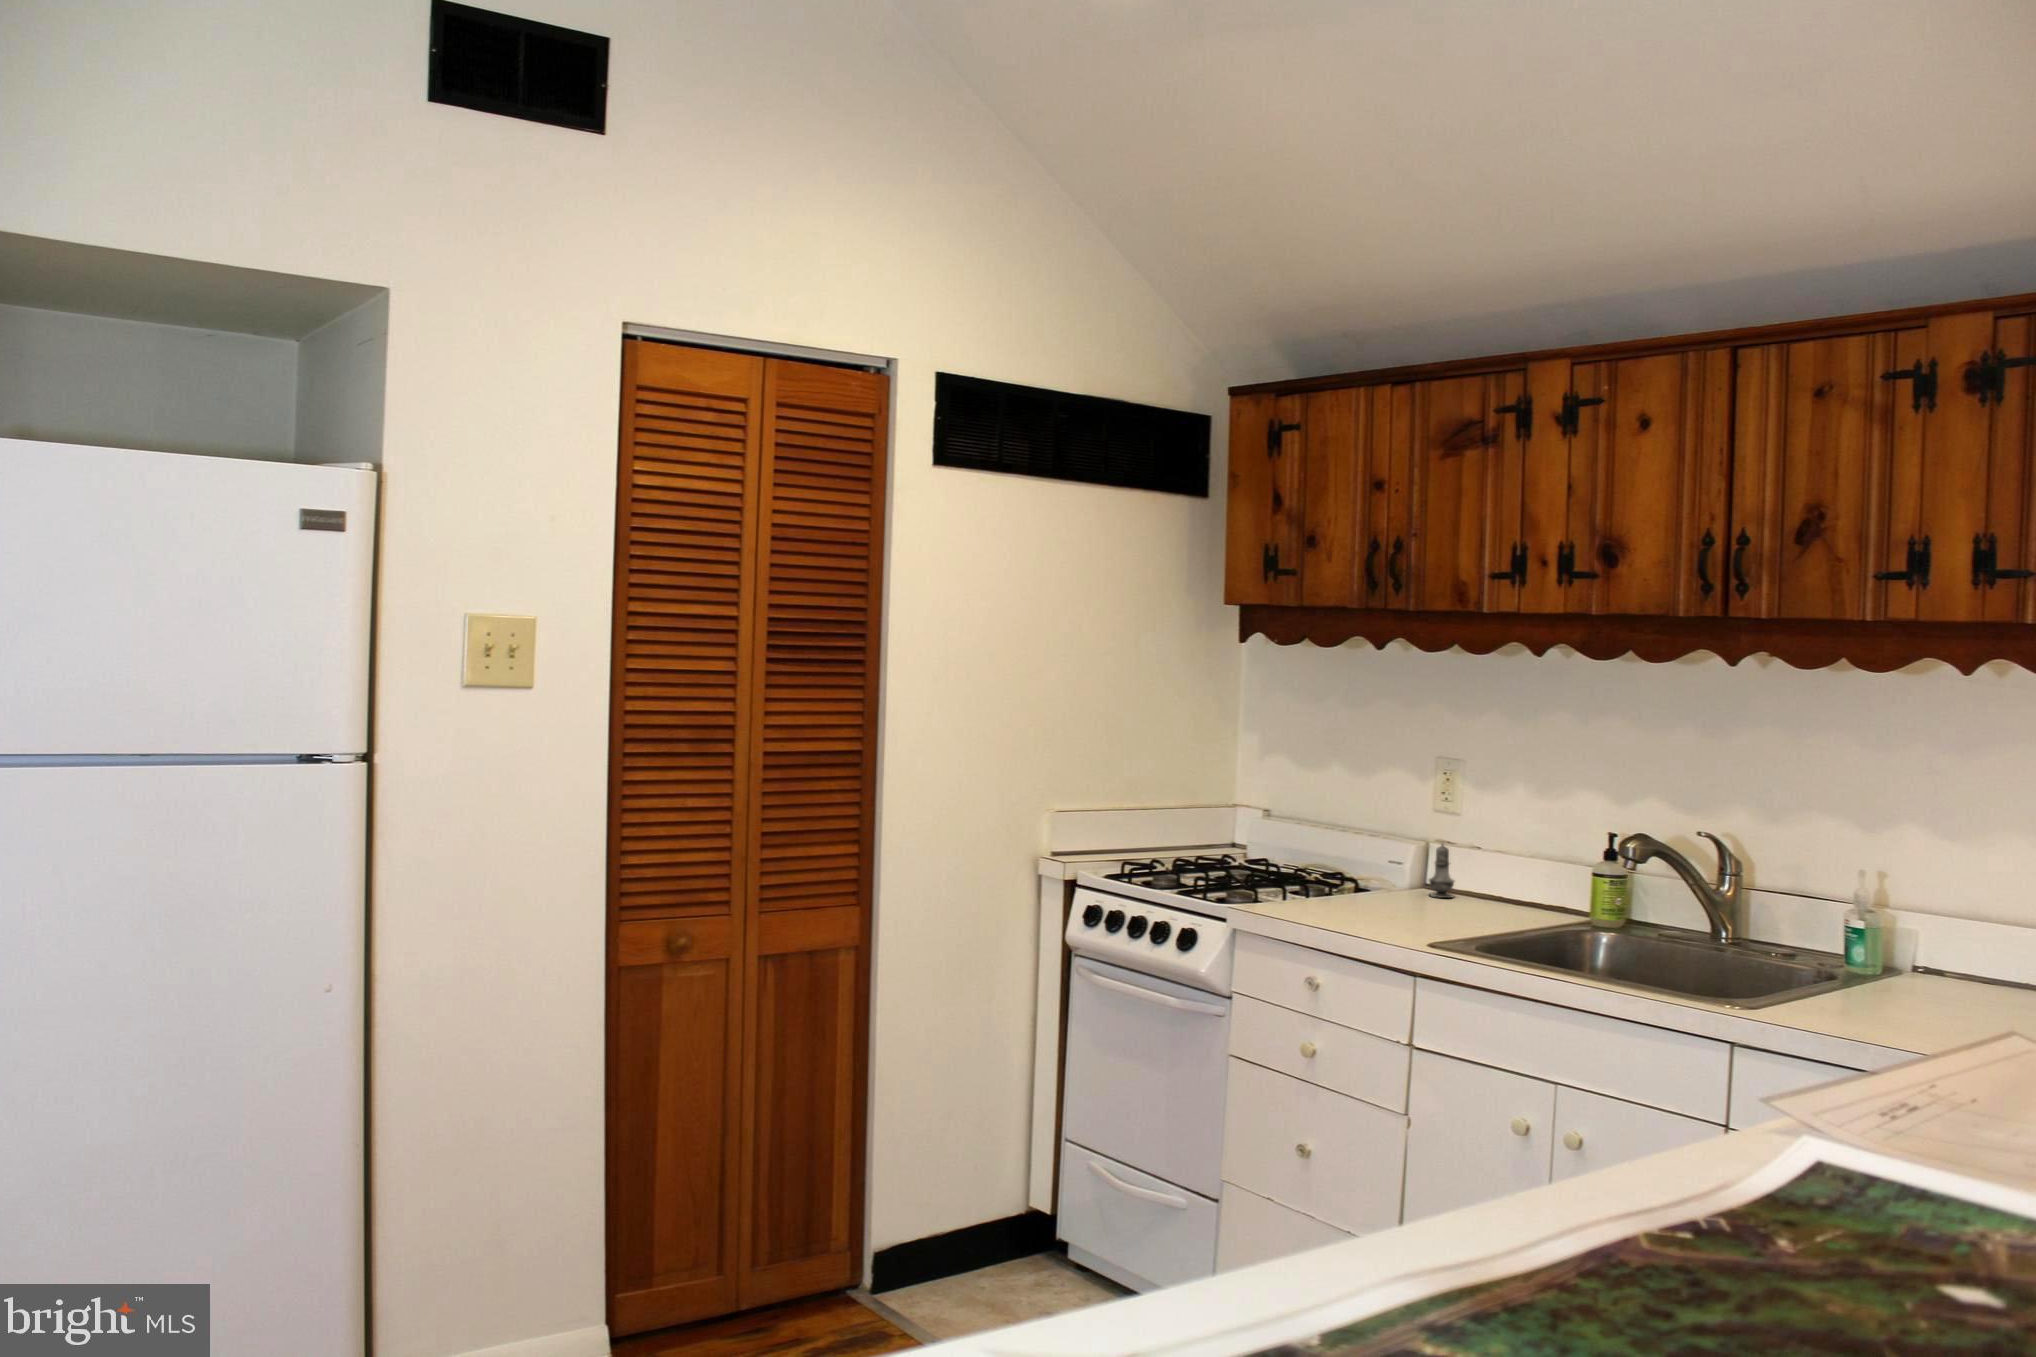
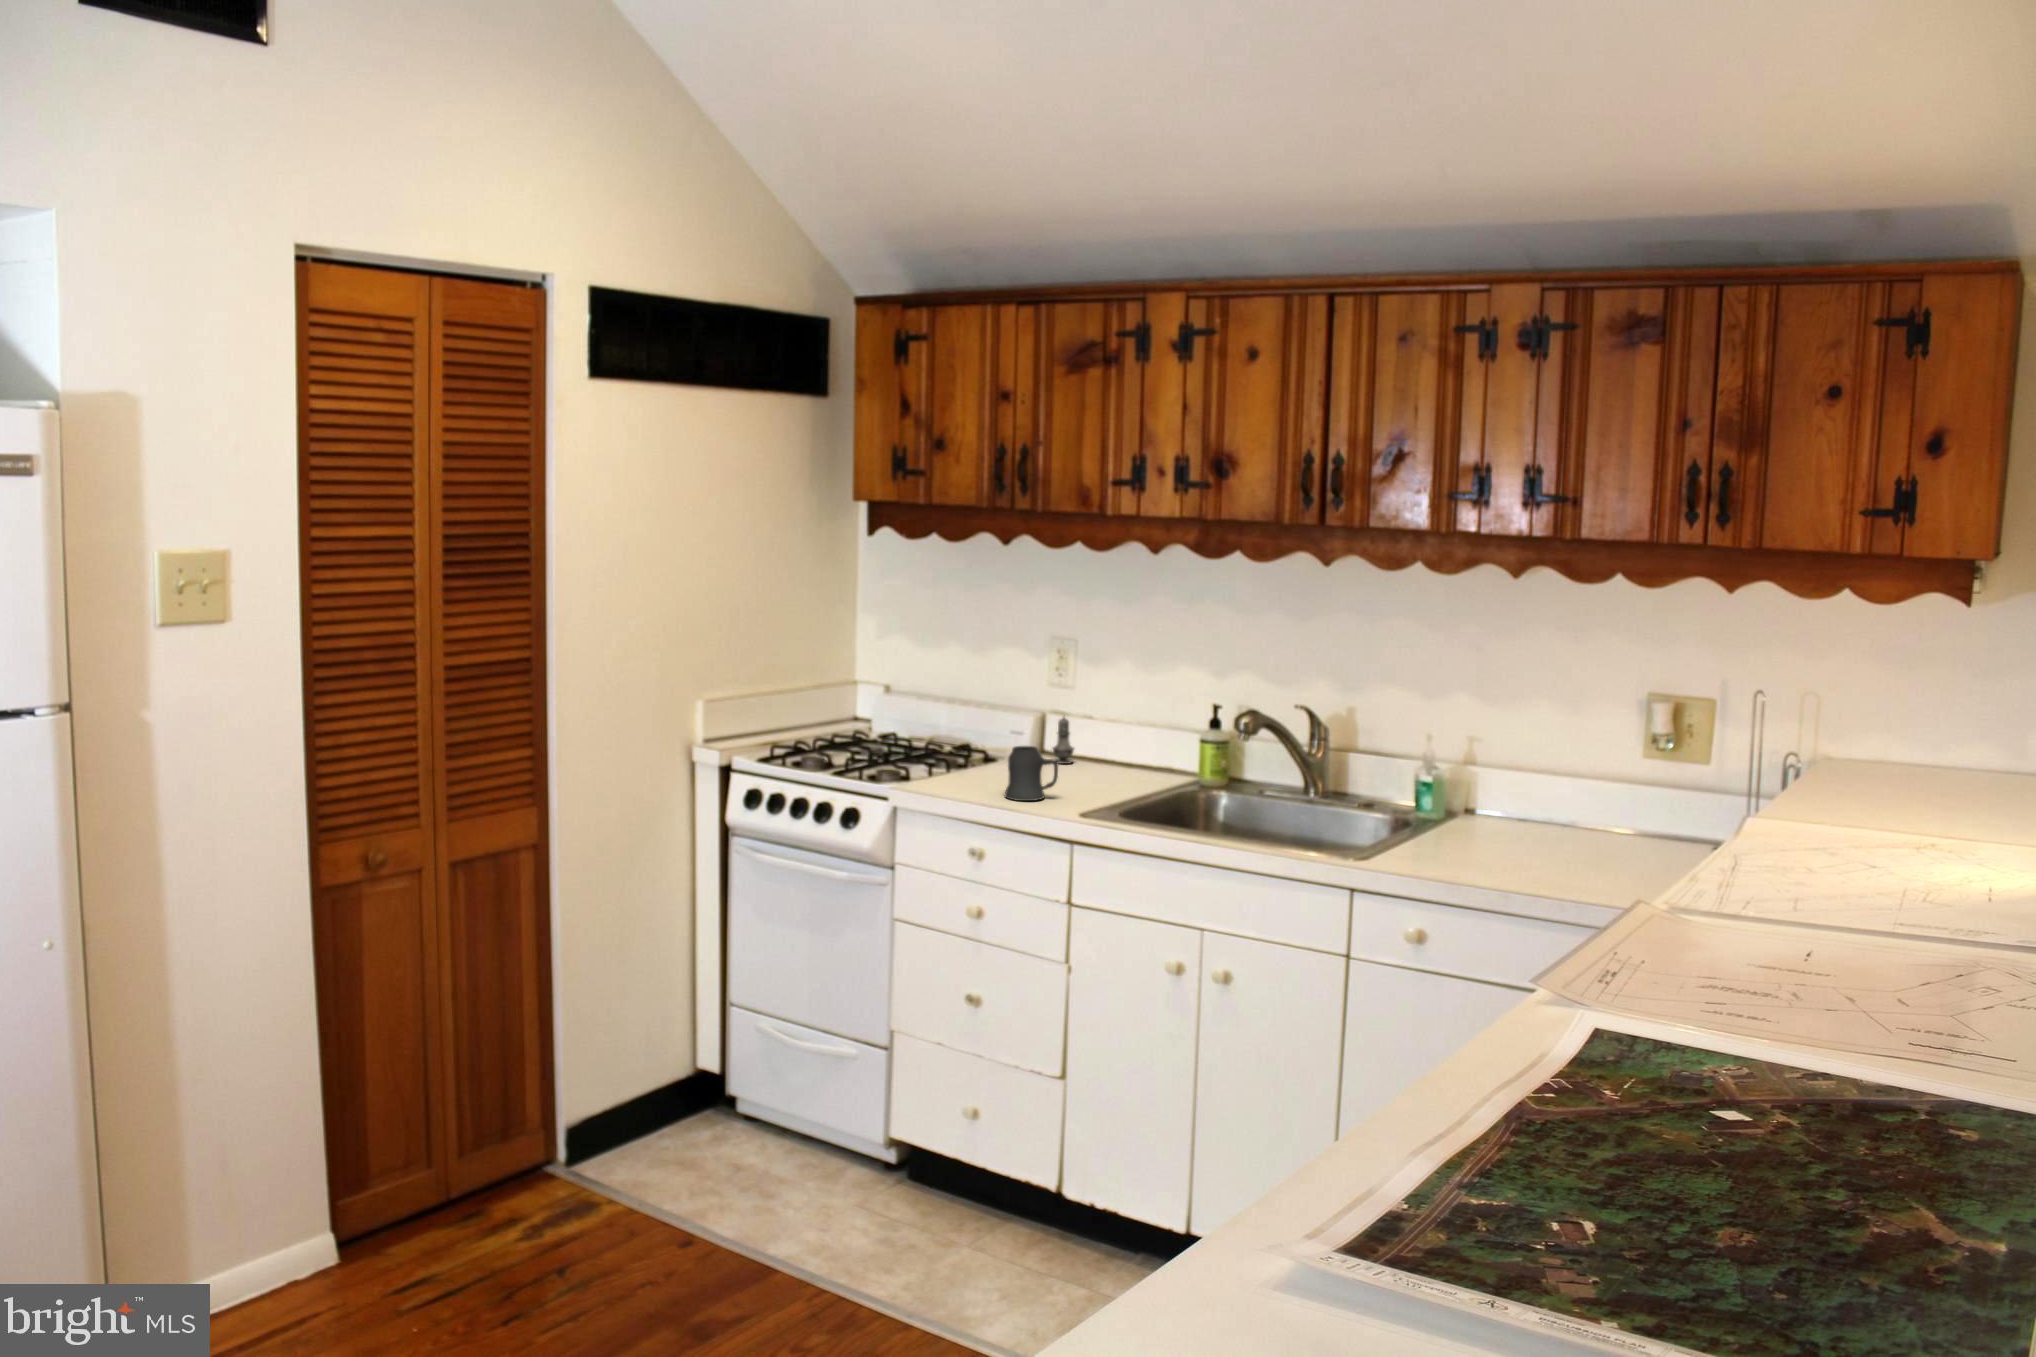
mug: none [1350,866,1412,928] -> present [1005,746,1058,801]

